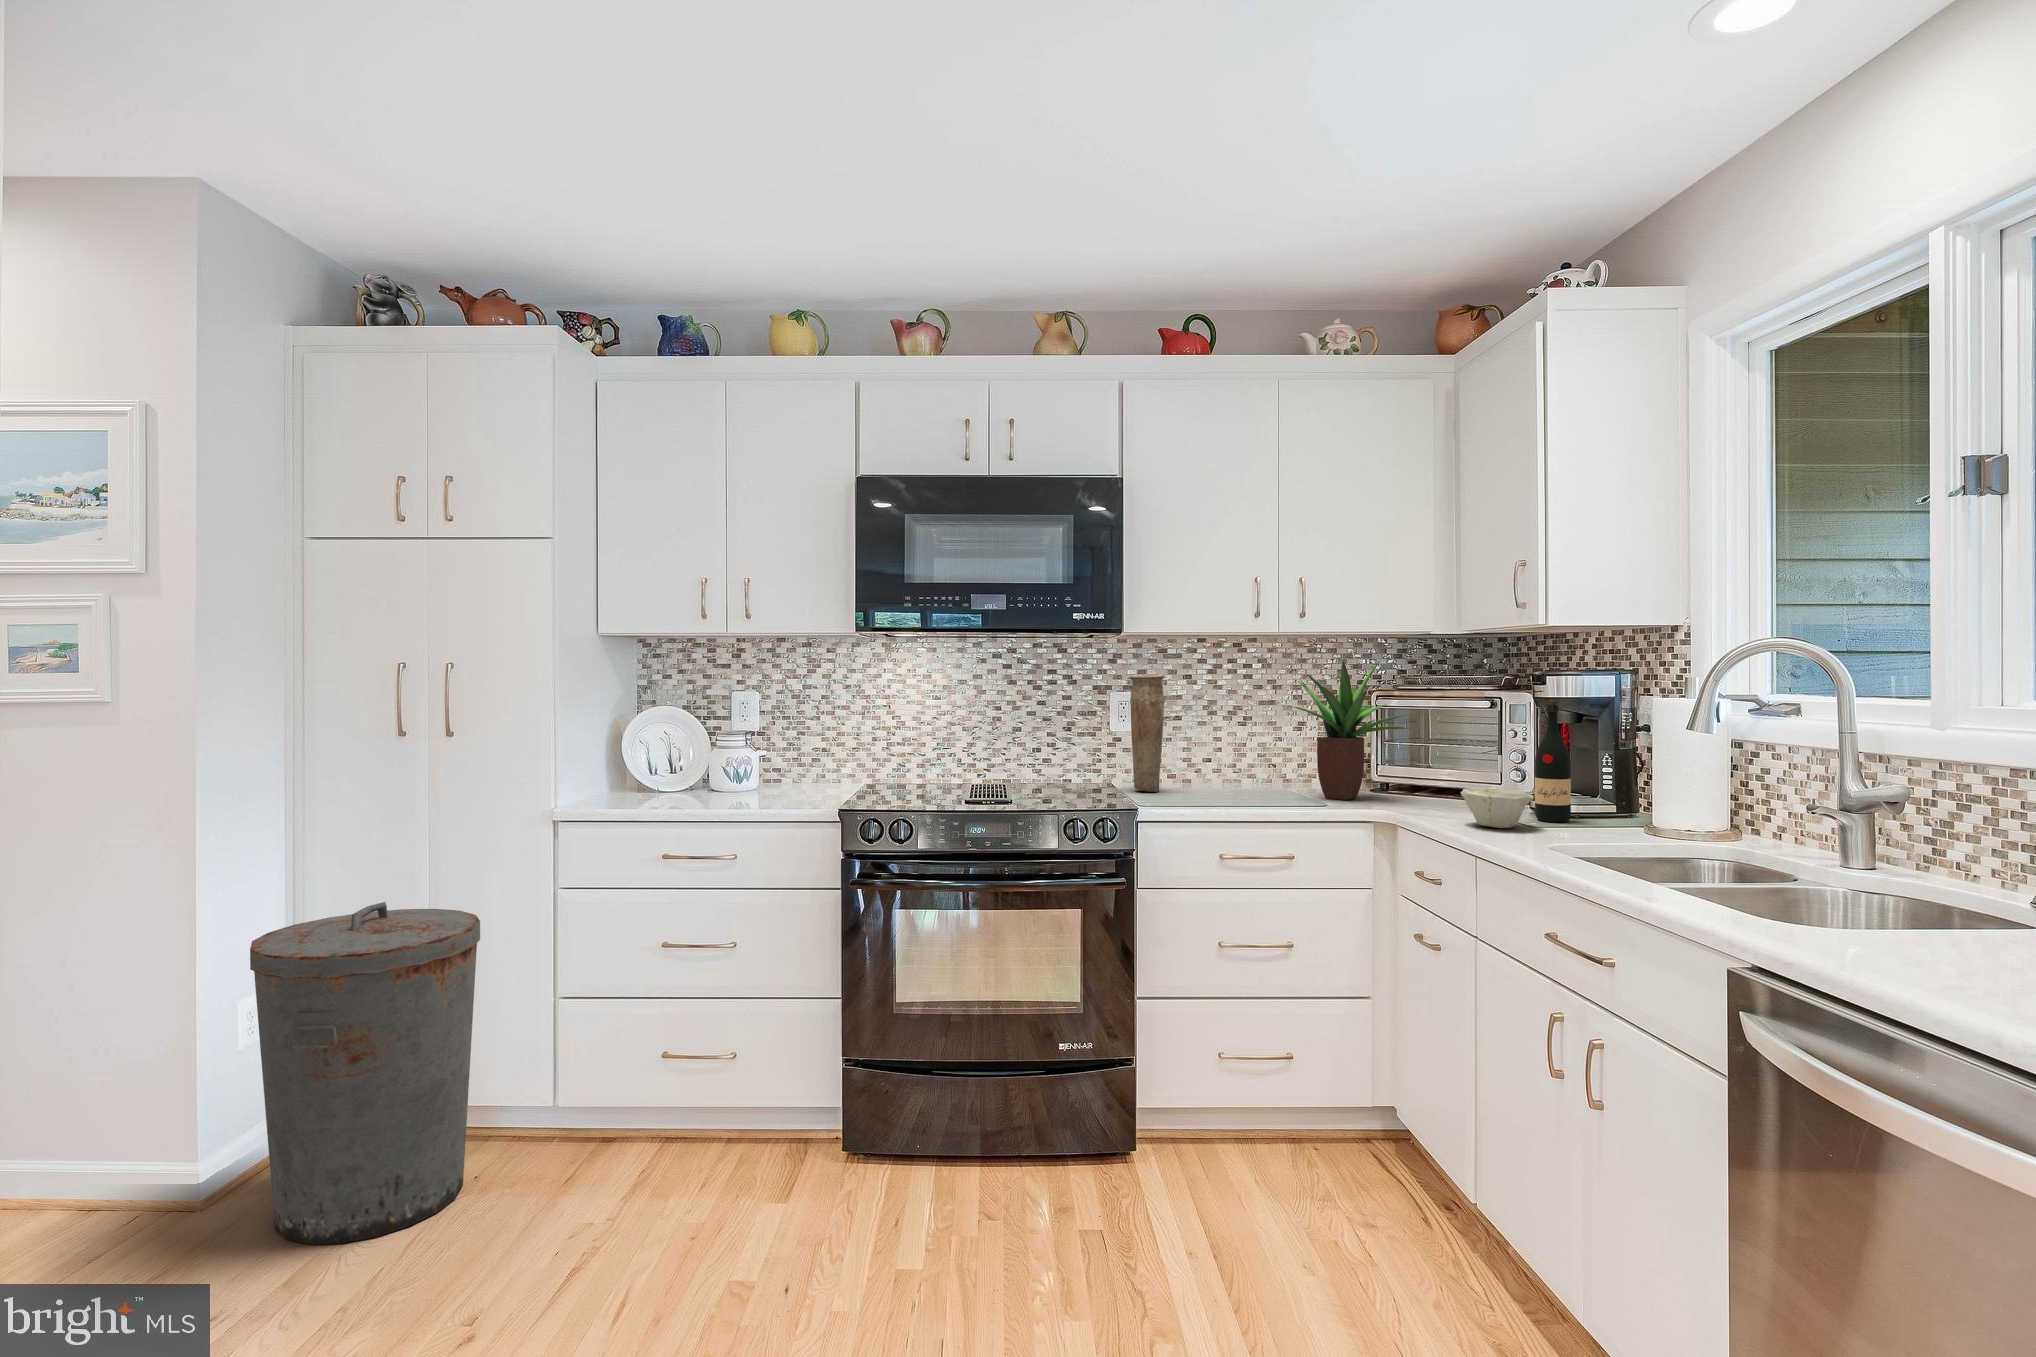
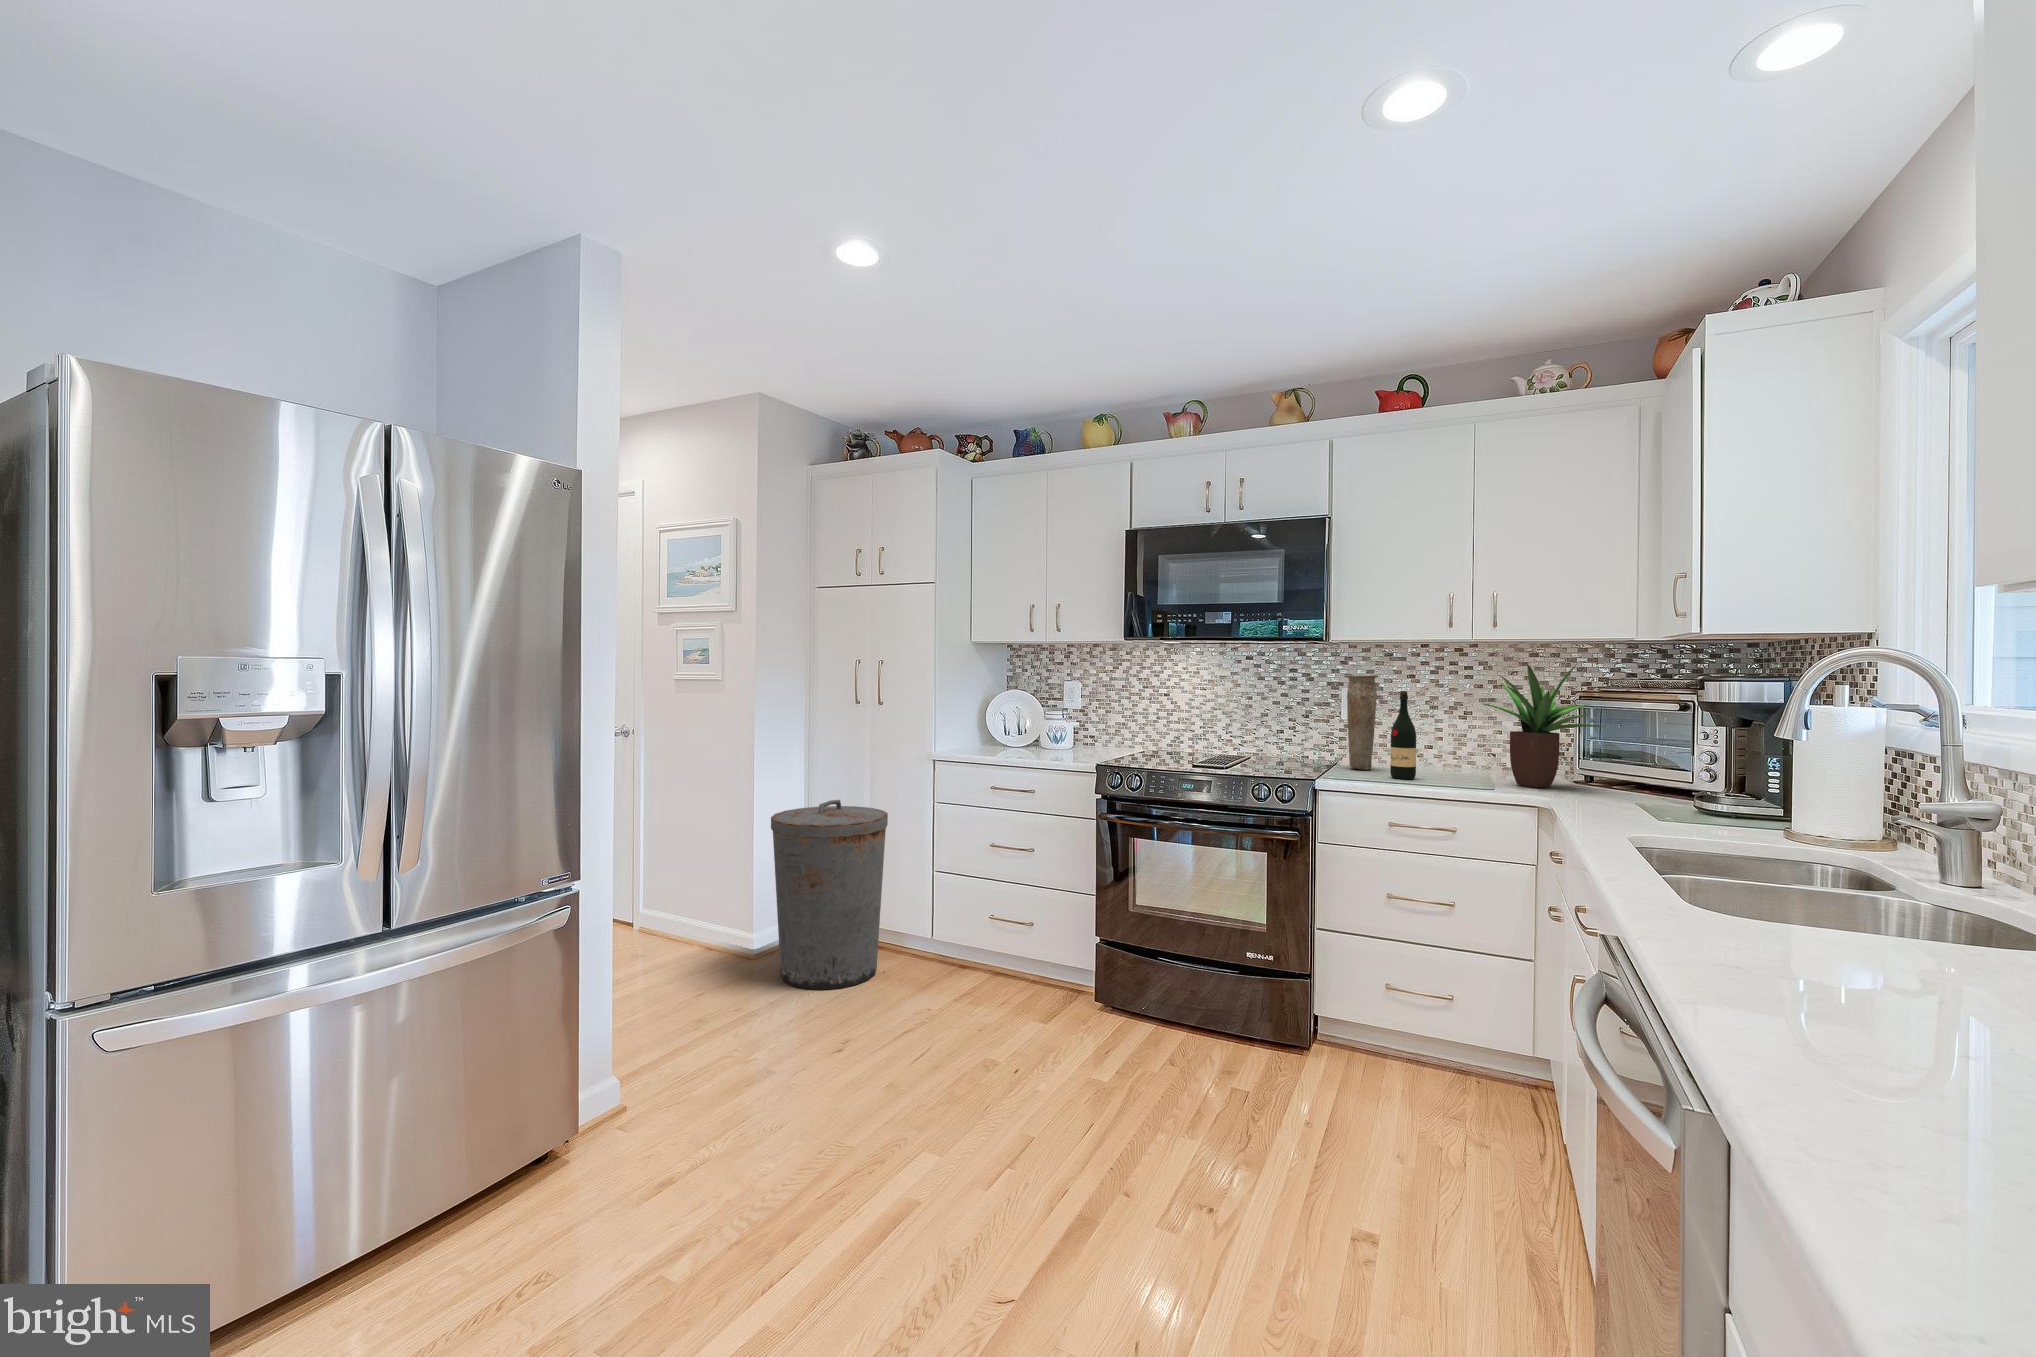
wine bottle: present [1535,700,1571,822] -> present [1390,691,1416,779]
bowl: present [1461,788,1534,828] -> none [1605,782,1681,820]

